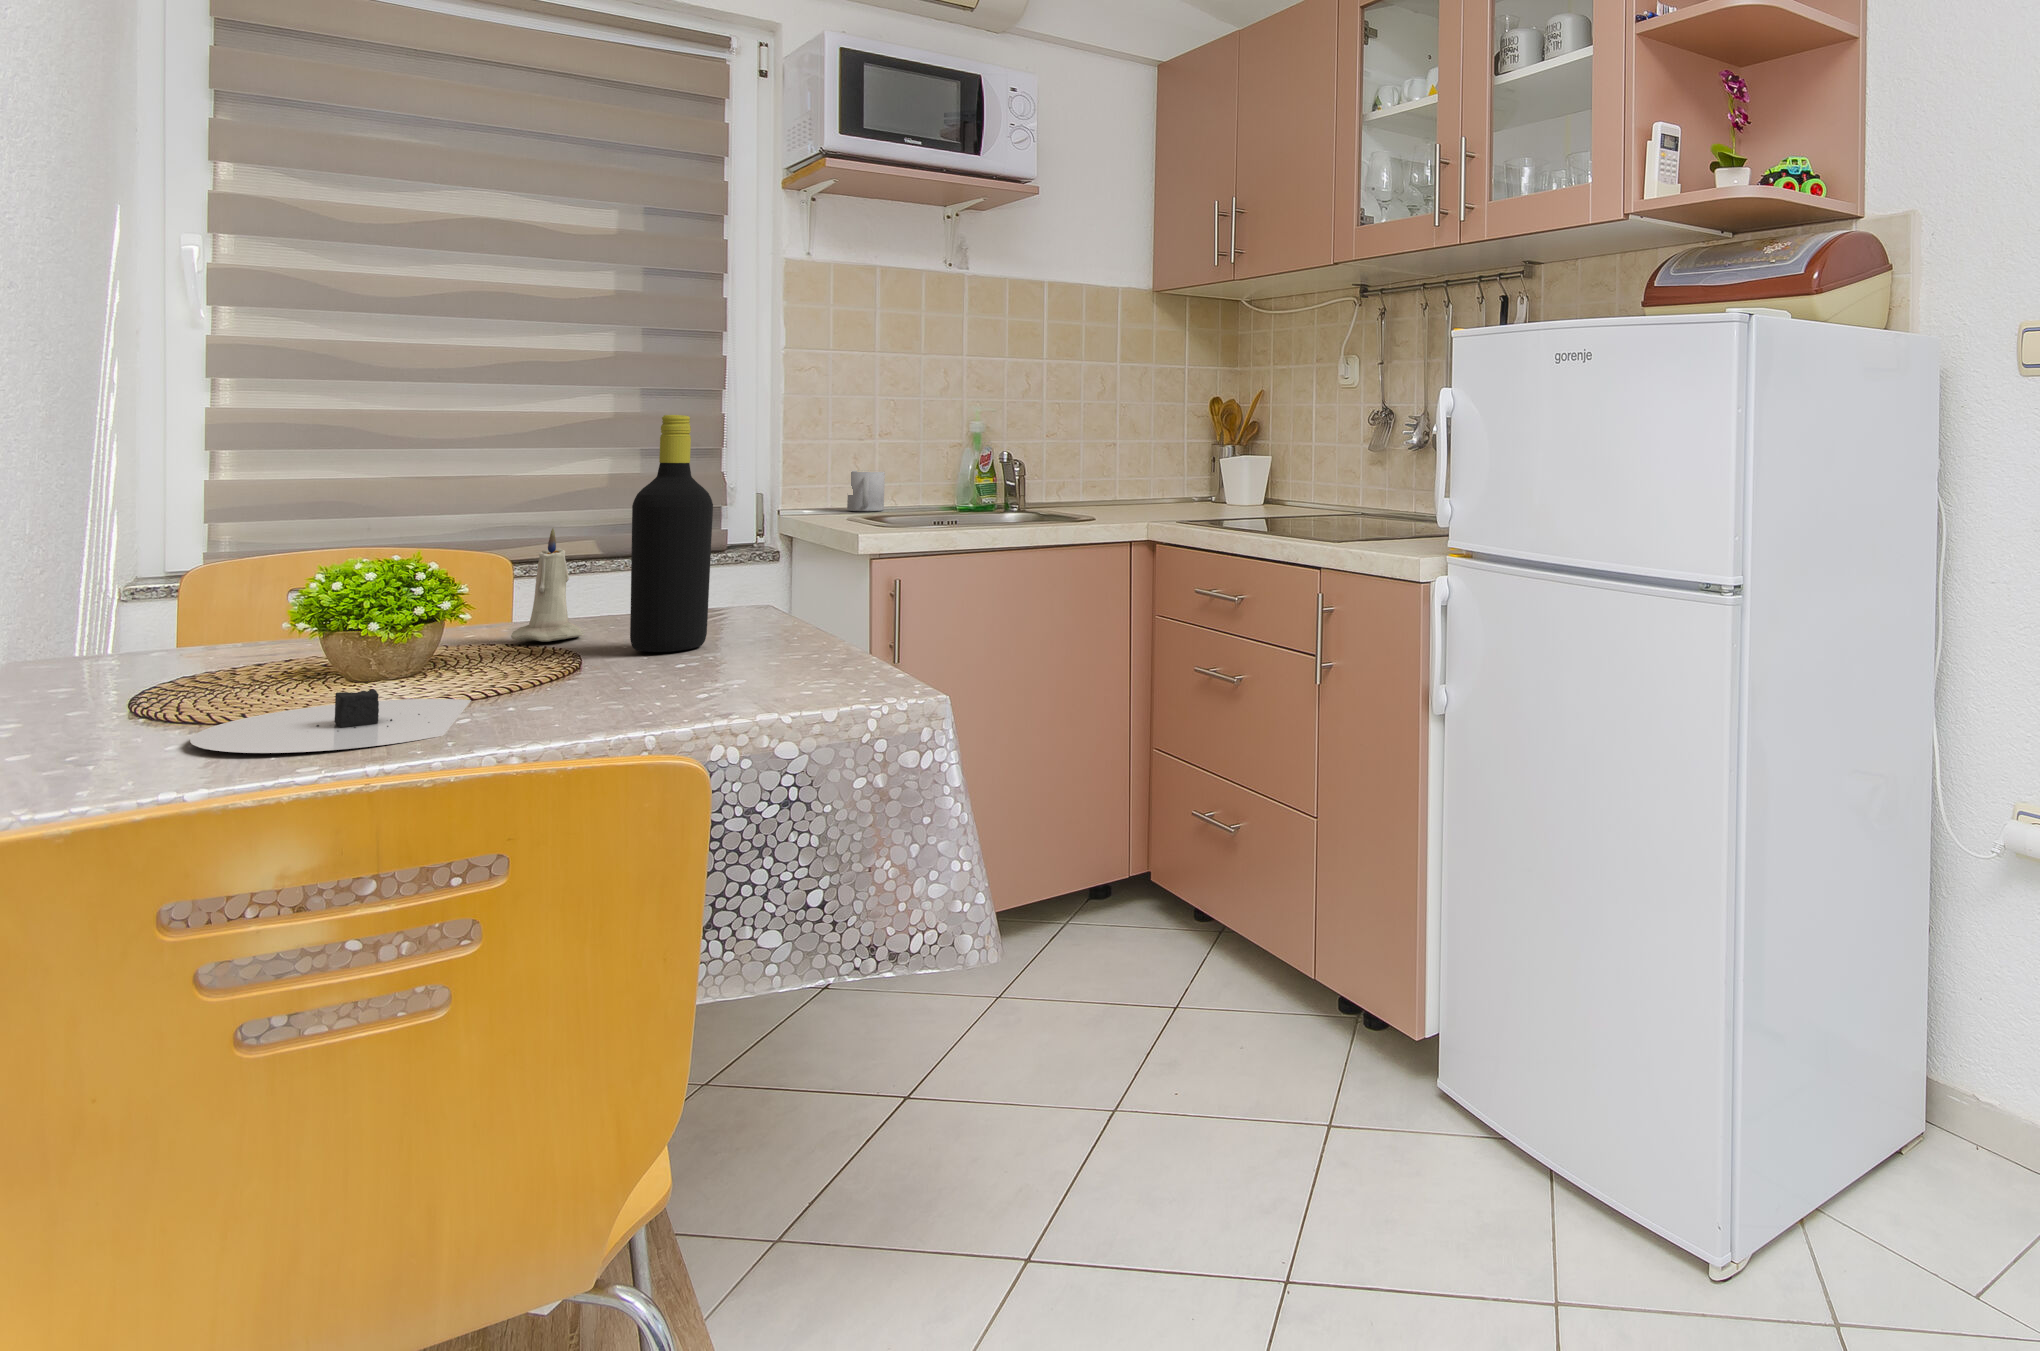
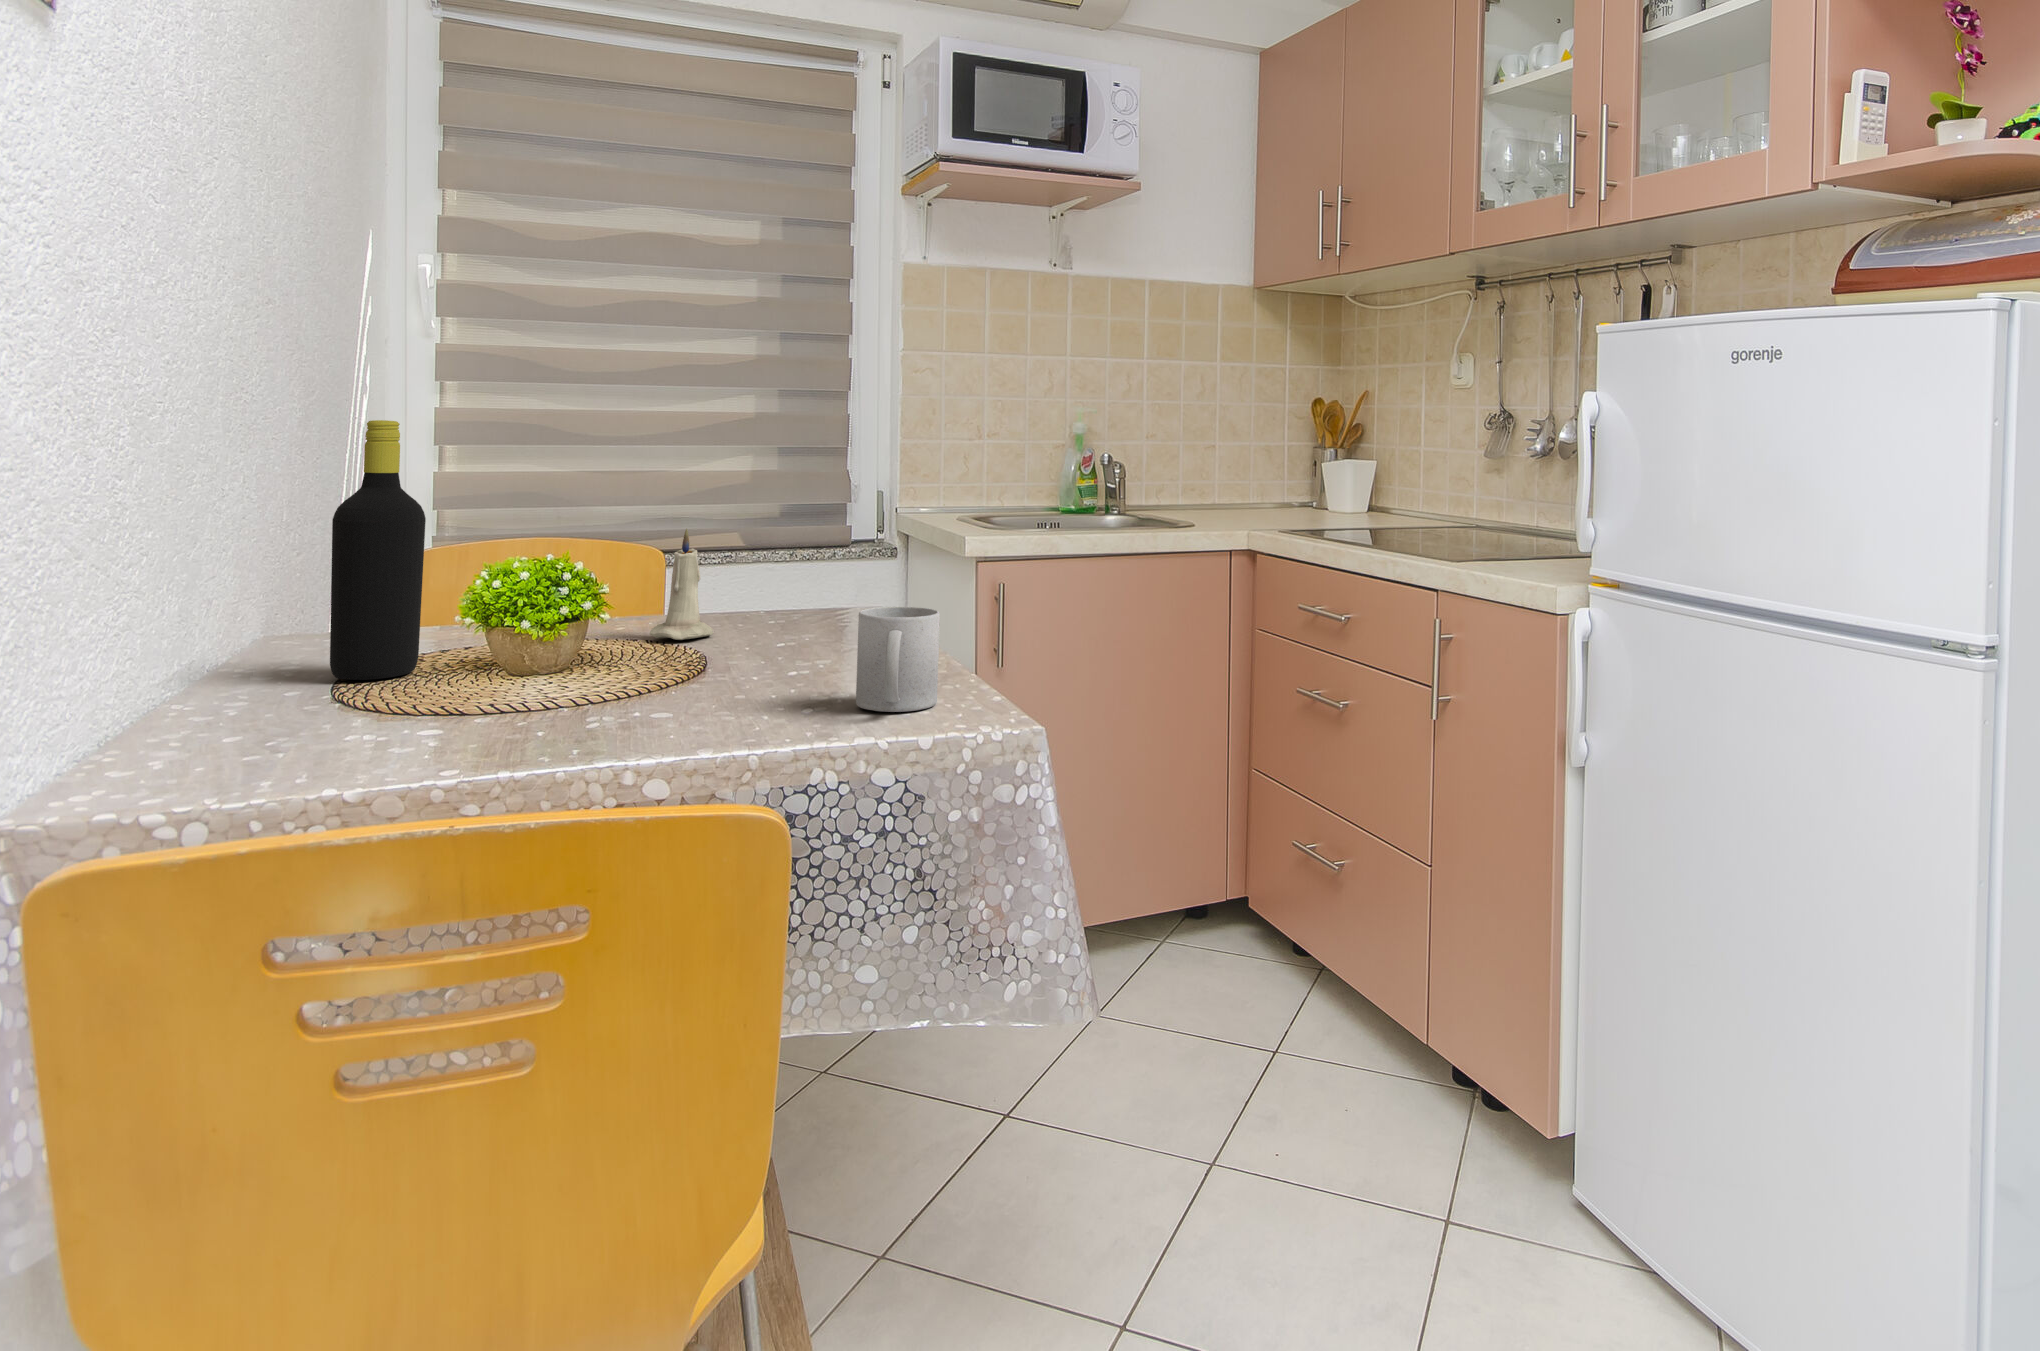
bottle: present [630,415,713,652] -> present [330,420,426,680]
mug: present [847,471,885,511] -> present [856,607,940,712]
plate: present [190,689,471,753] -> none [329,685,679,772]

